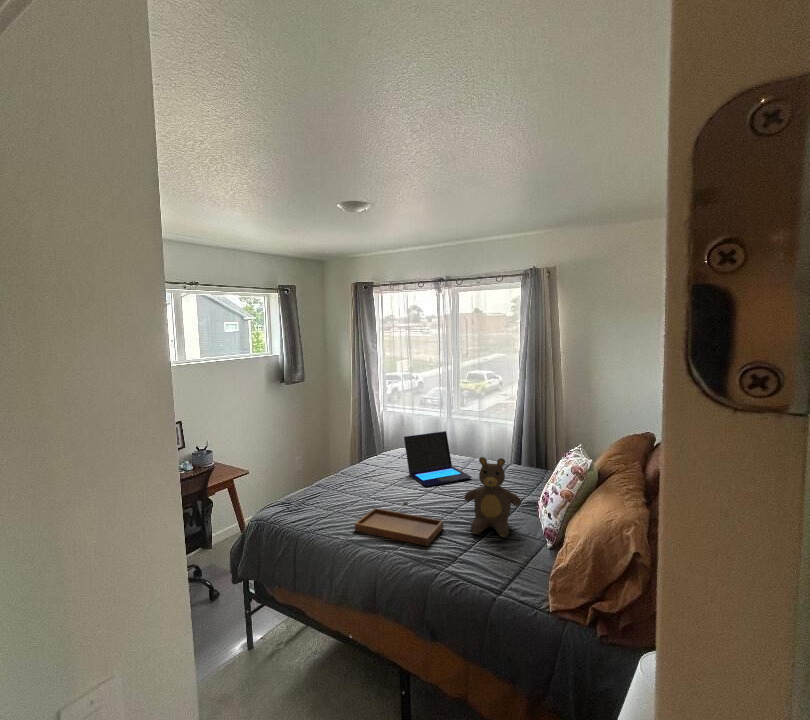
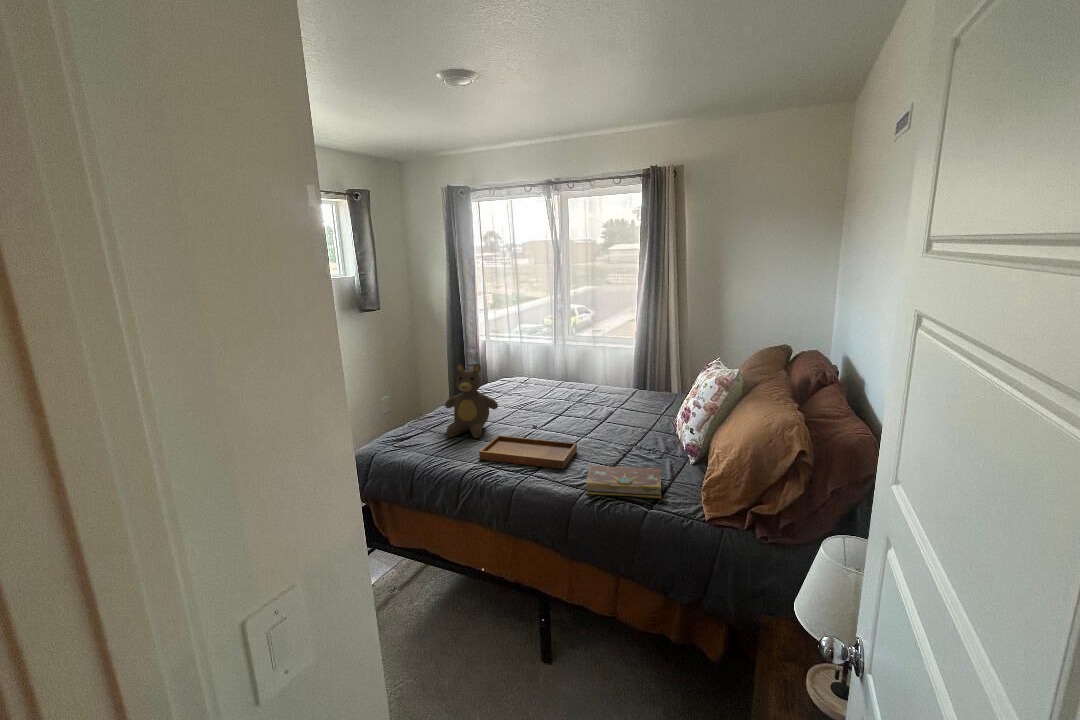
laptop: present [404,431,472,486] -> none [519,354,596,413]
teddy bear: present [464,457,521,537] -> present [445,364,498,438]
book: none [442,546,514,584] -> present [586,466,661,498]

